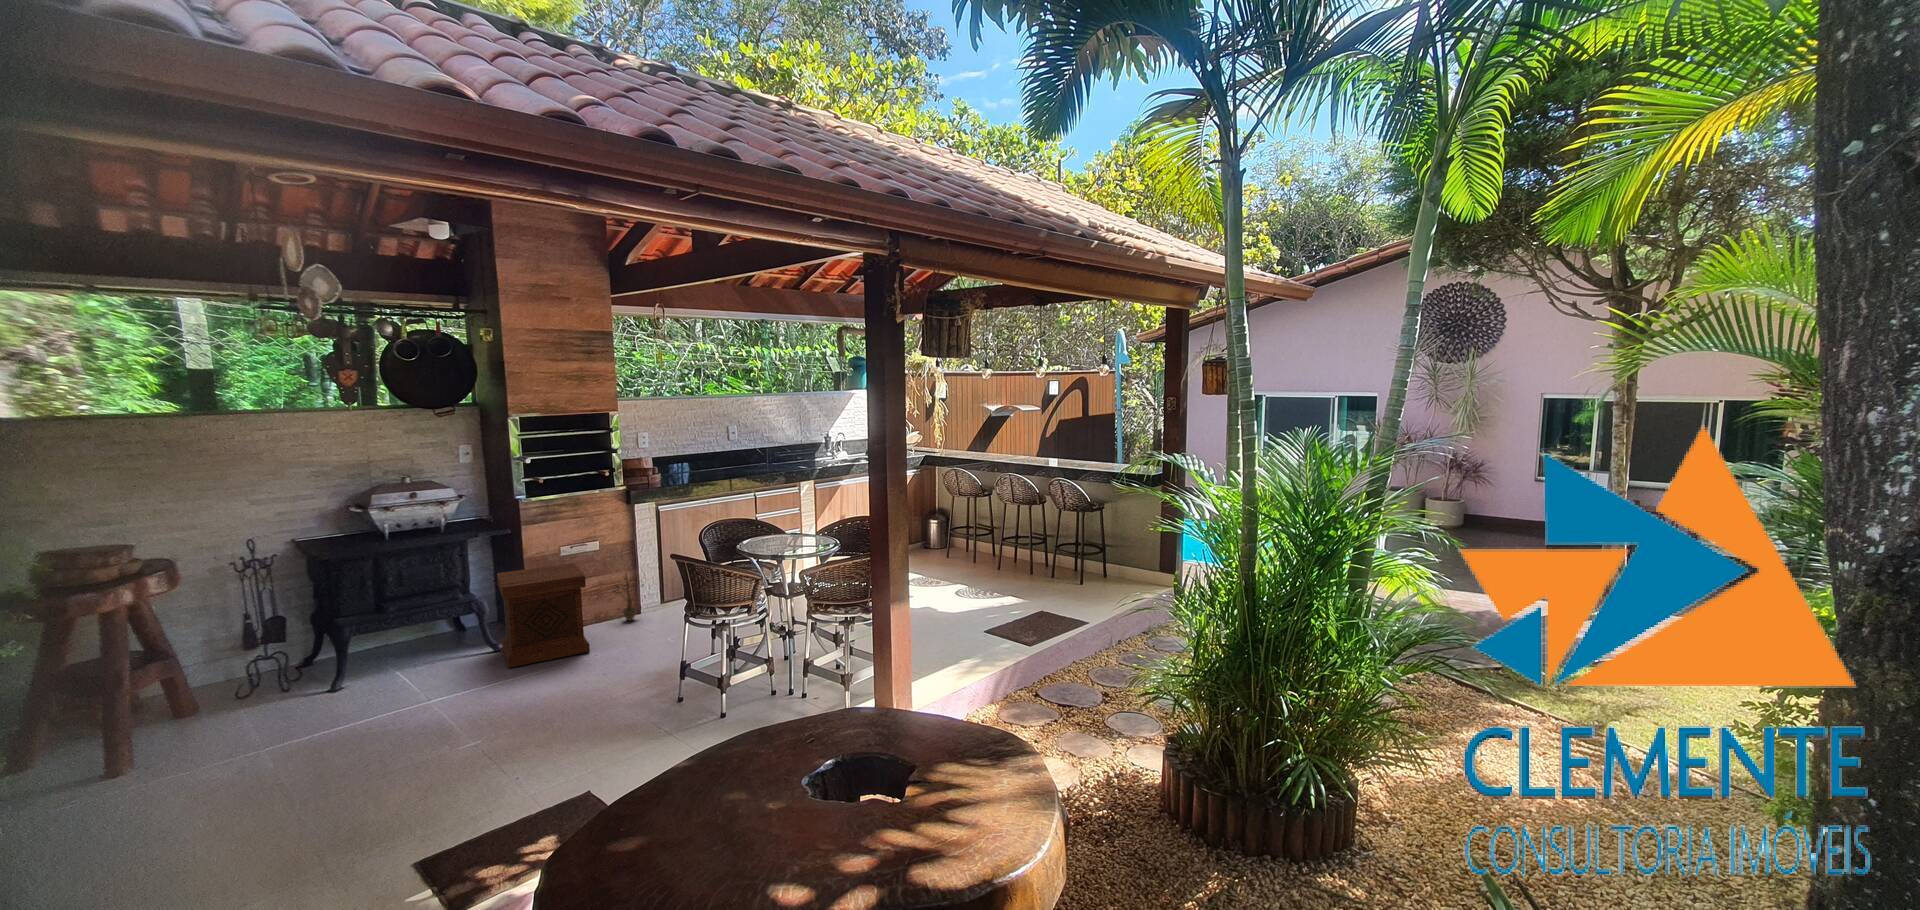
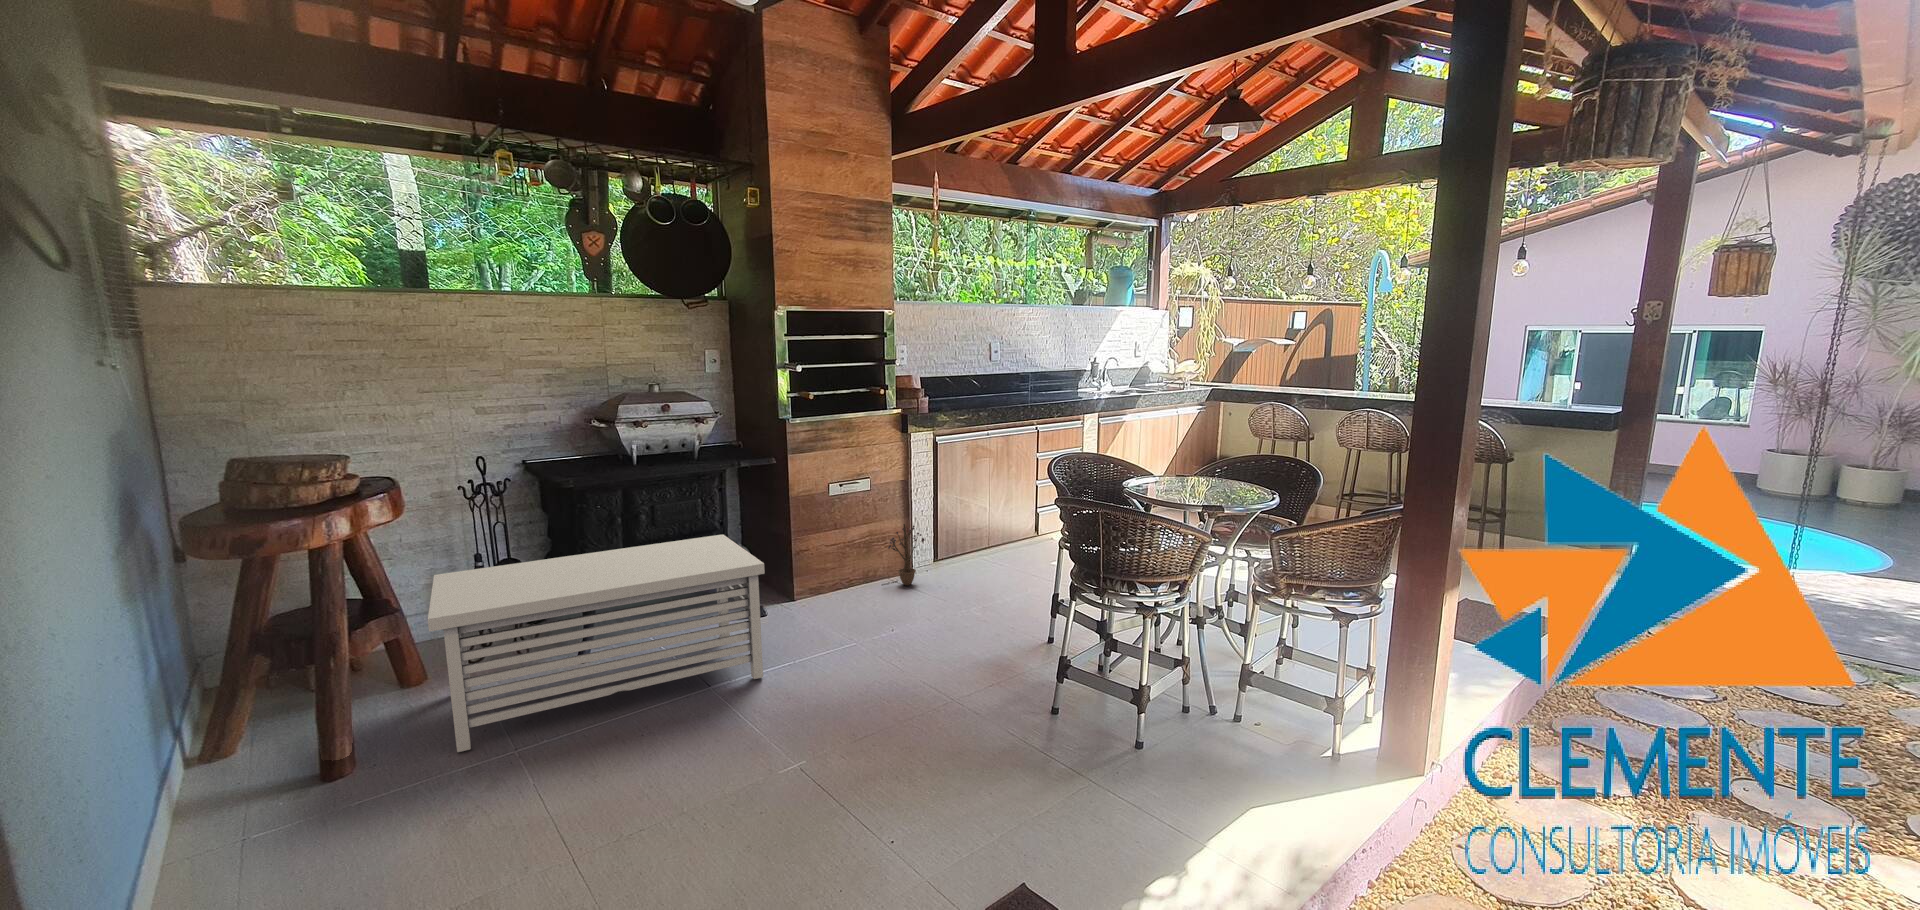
side table: present [497,563,590,668] -> none [761,507,881,644]
storage bench: none [192,589,478,754] -> present [428,535,765,752]

